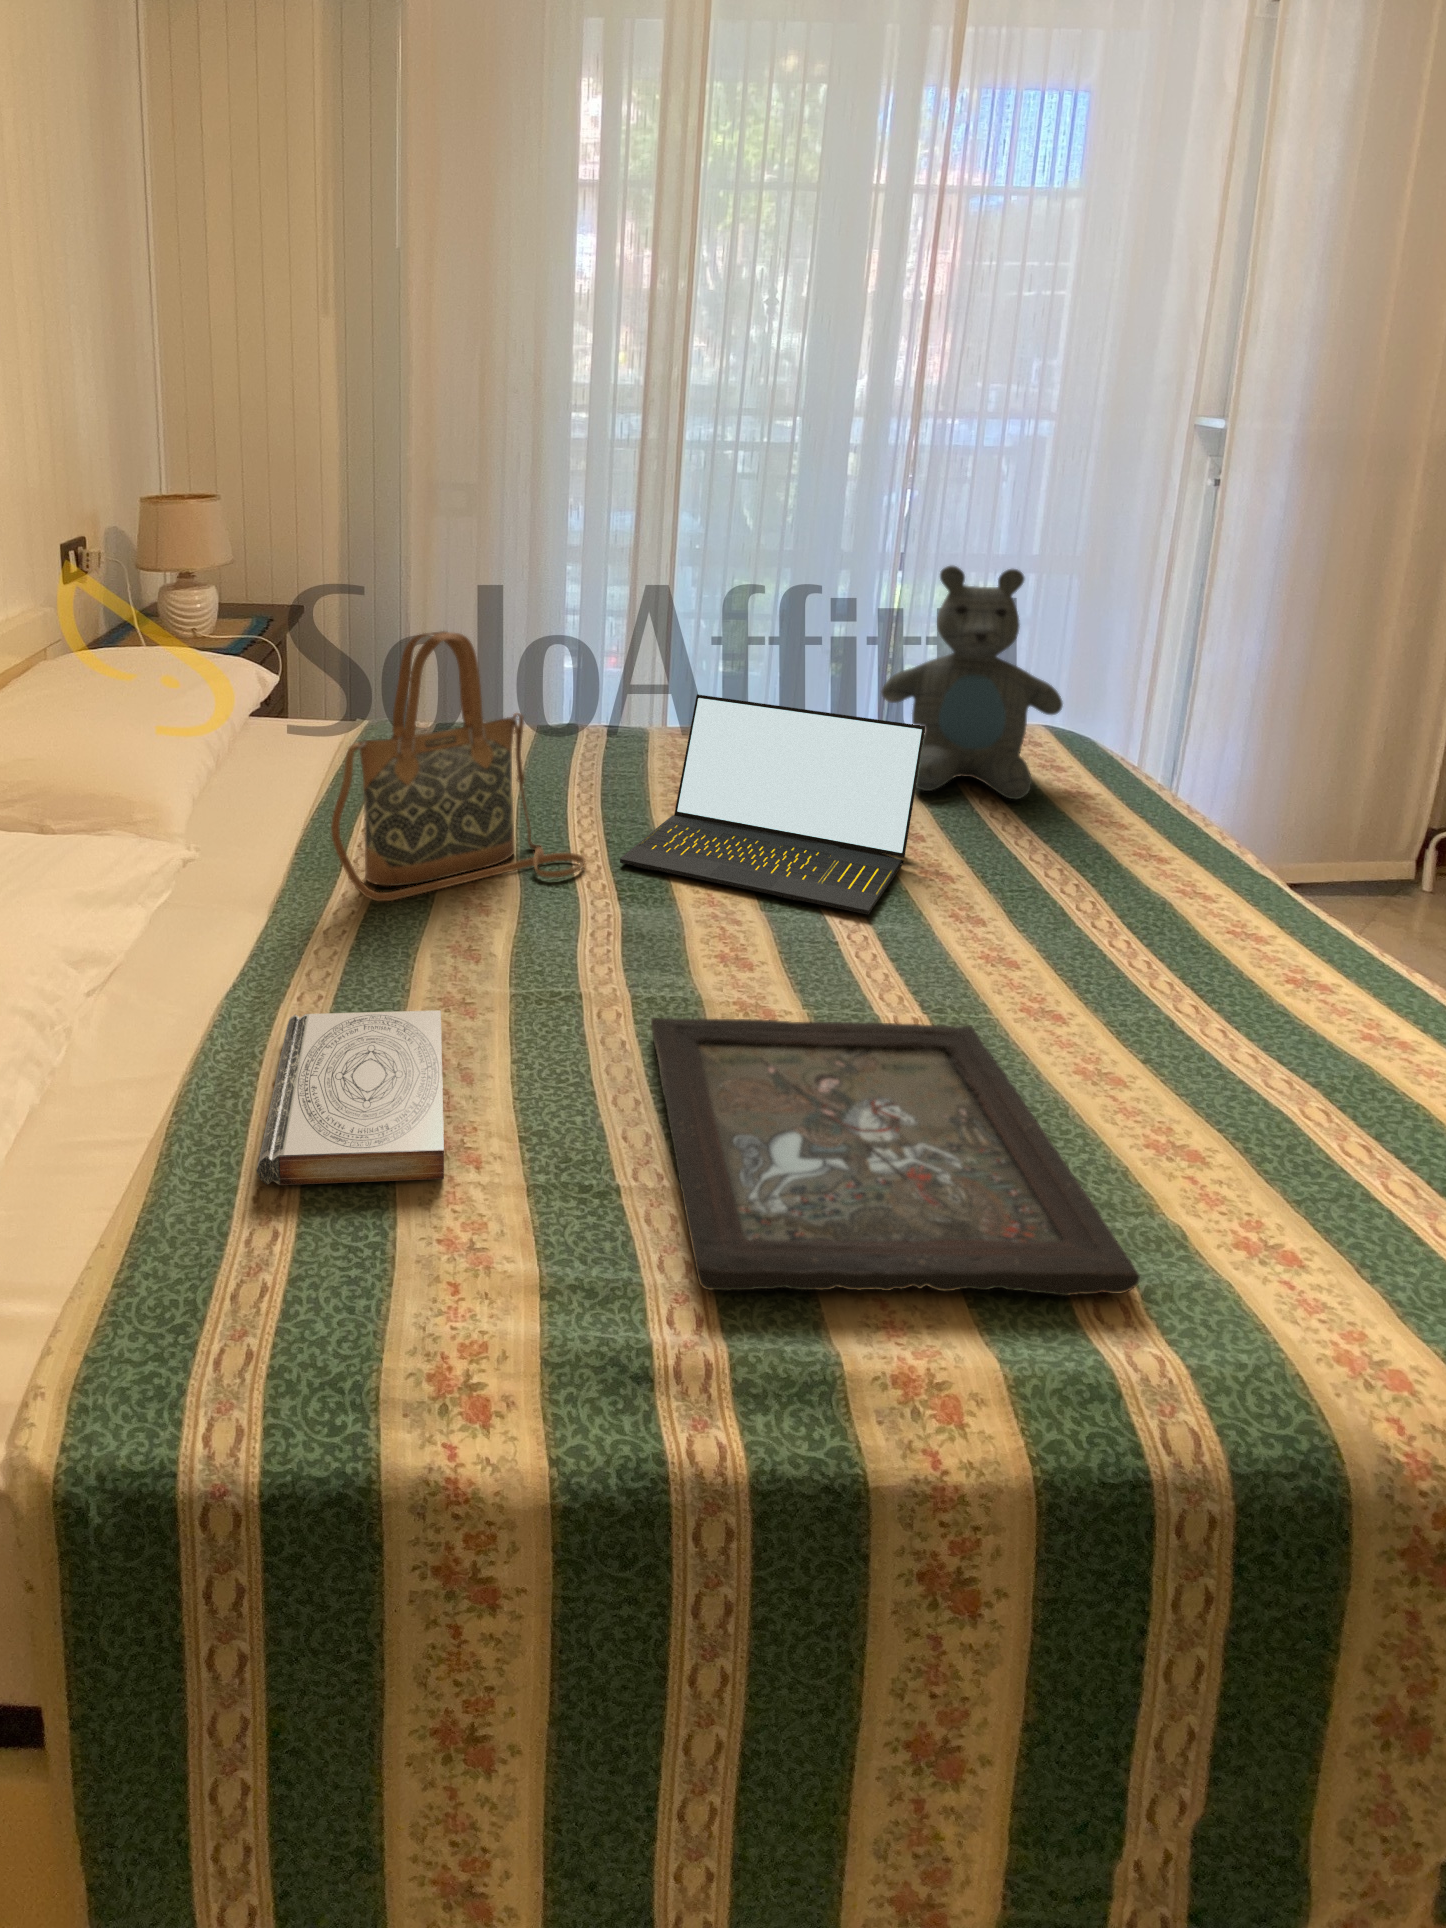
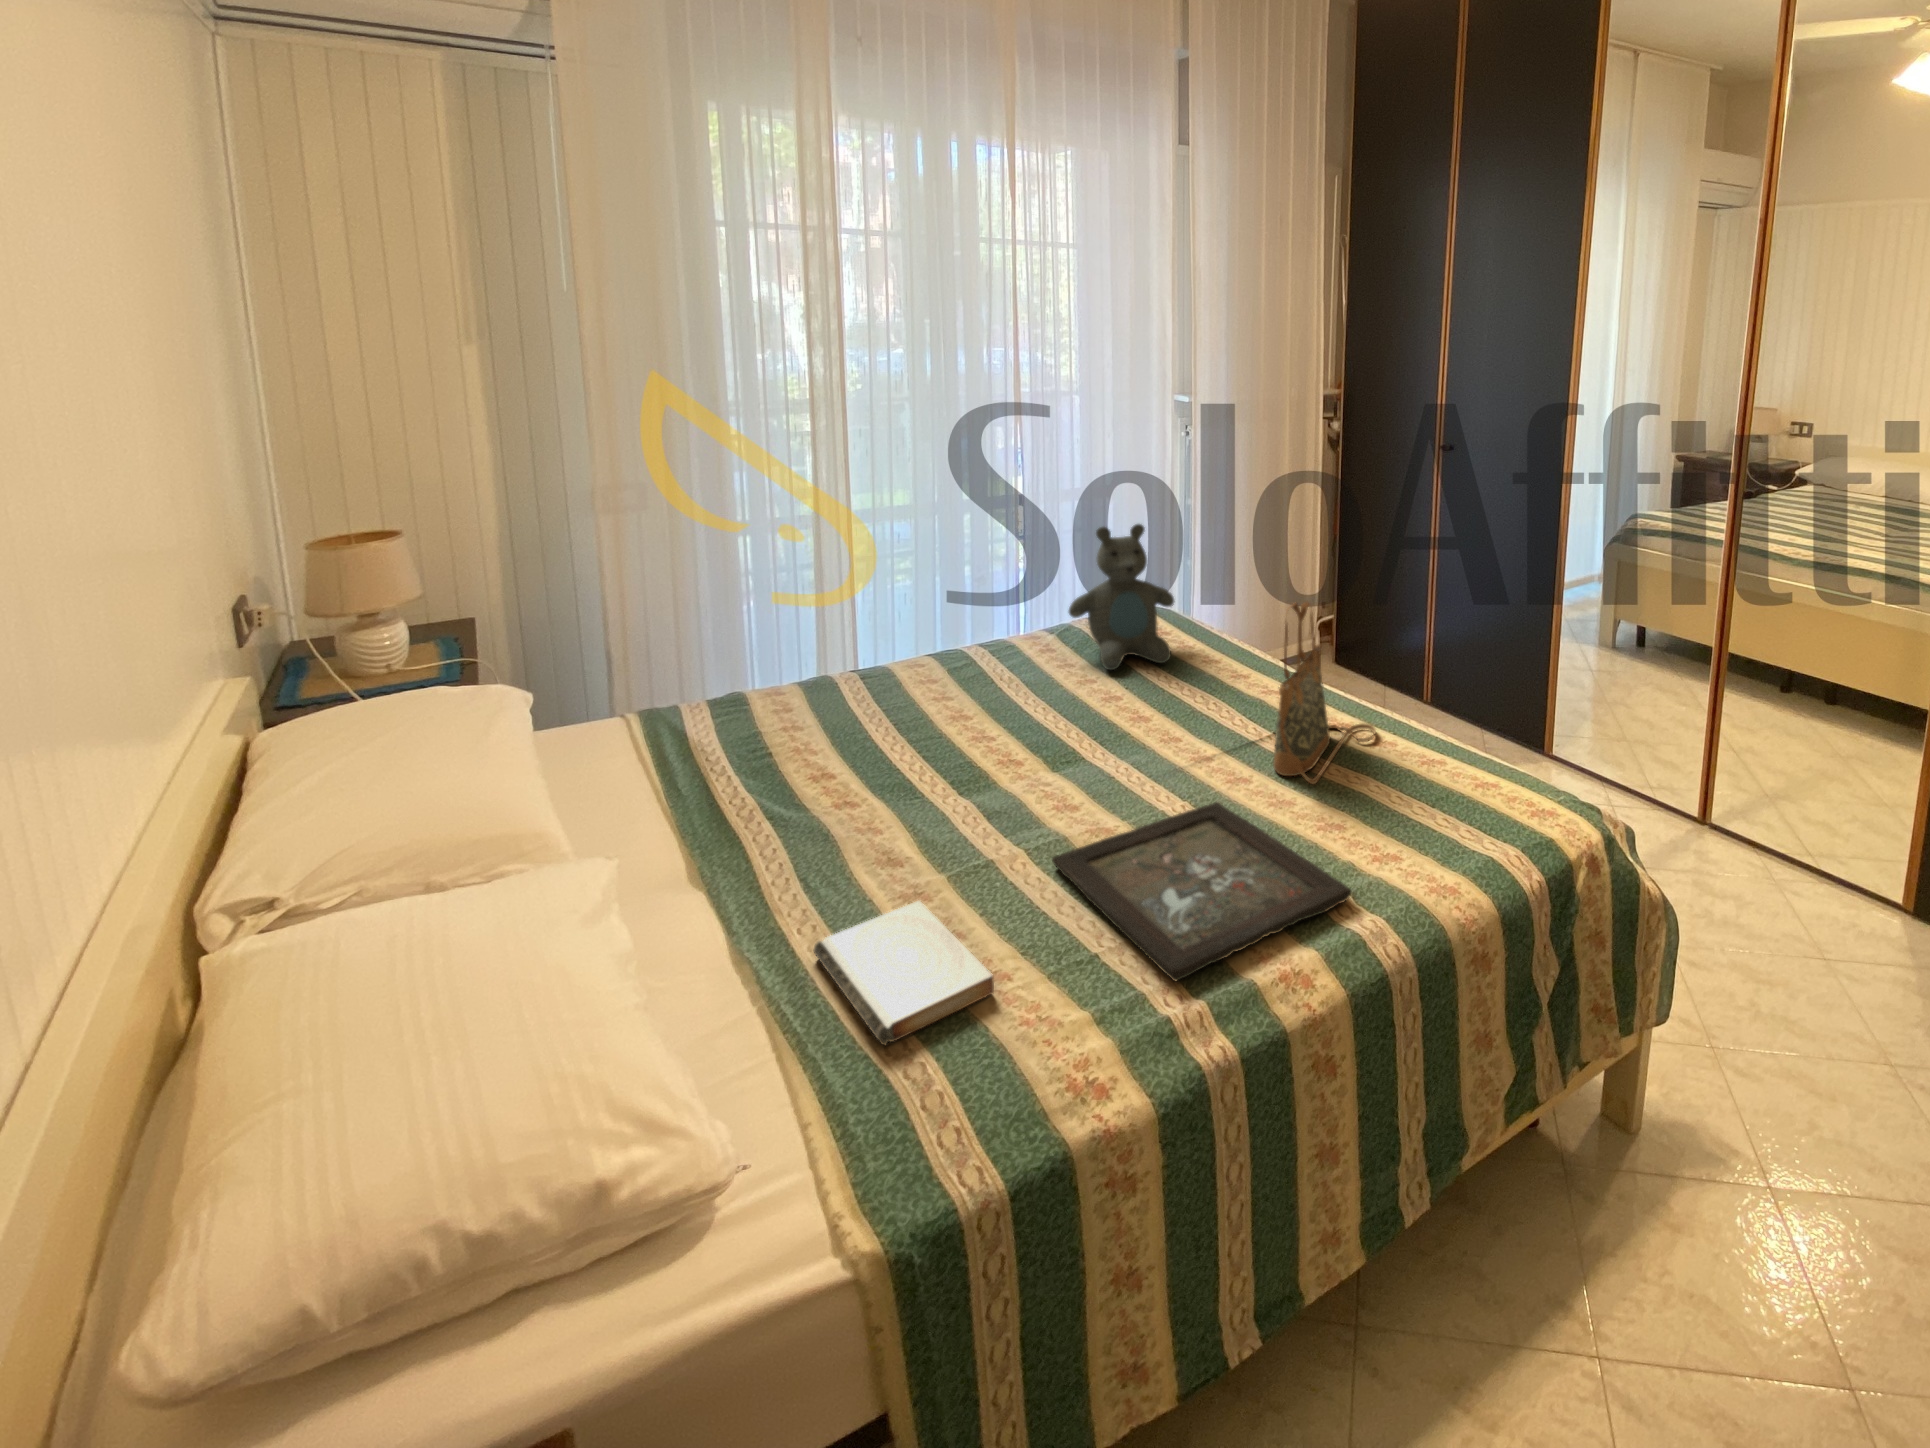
handbag: present [331,631,586,901] -> present [1273,602,1376,784]
laptop: present [620,694,925,915] -> none [955,633,1127,769]

